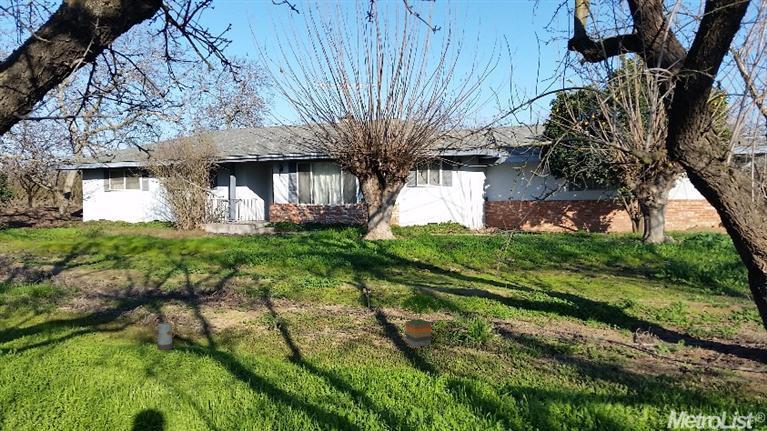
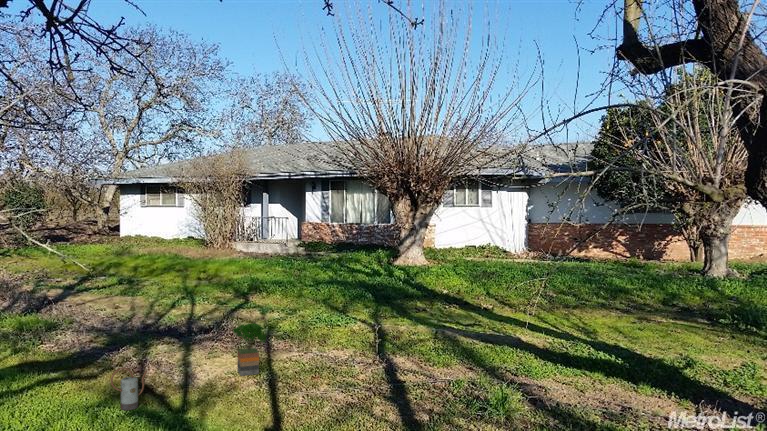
potted tree: present [403,295,438,347] -> present [233,323,266,376]

